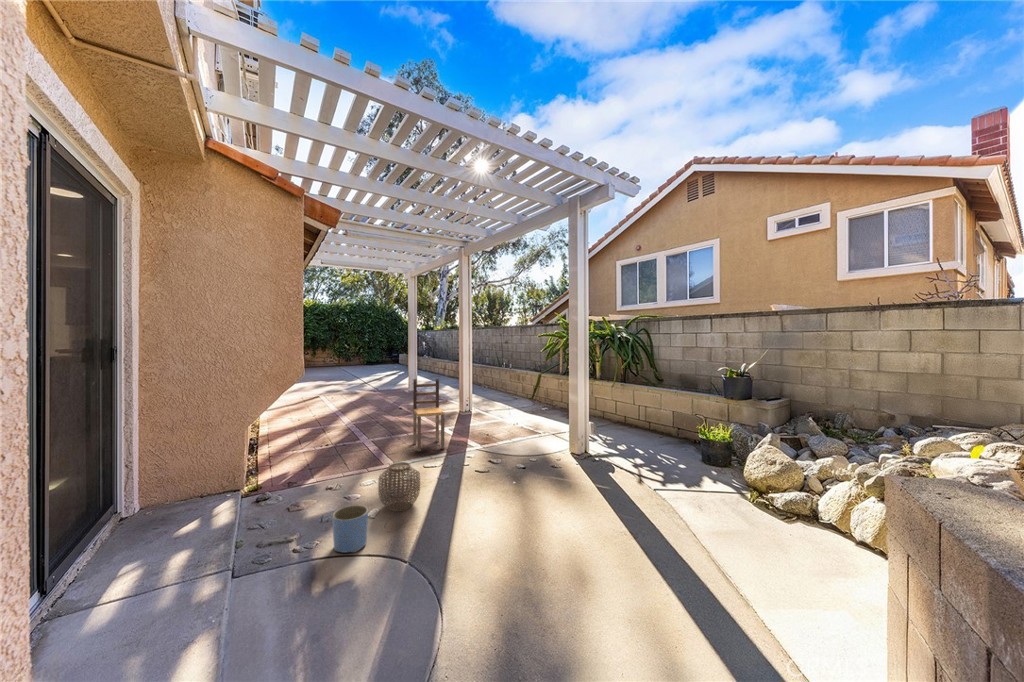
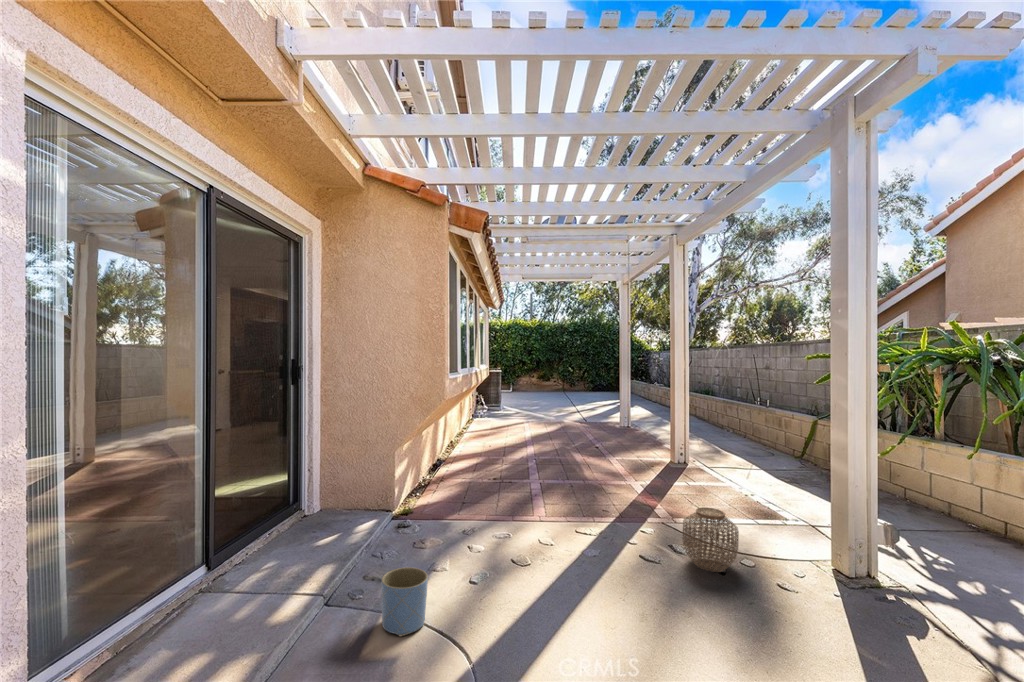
chair: present [413,378,445,452] -> none [574,407,614,514]
woven basket: present [378,462,420,511] -> present [683,507,739,572]

